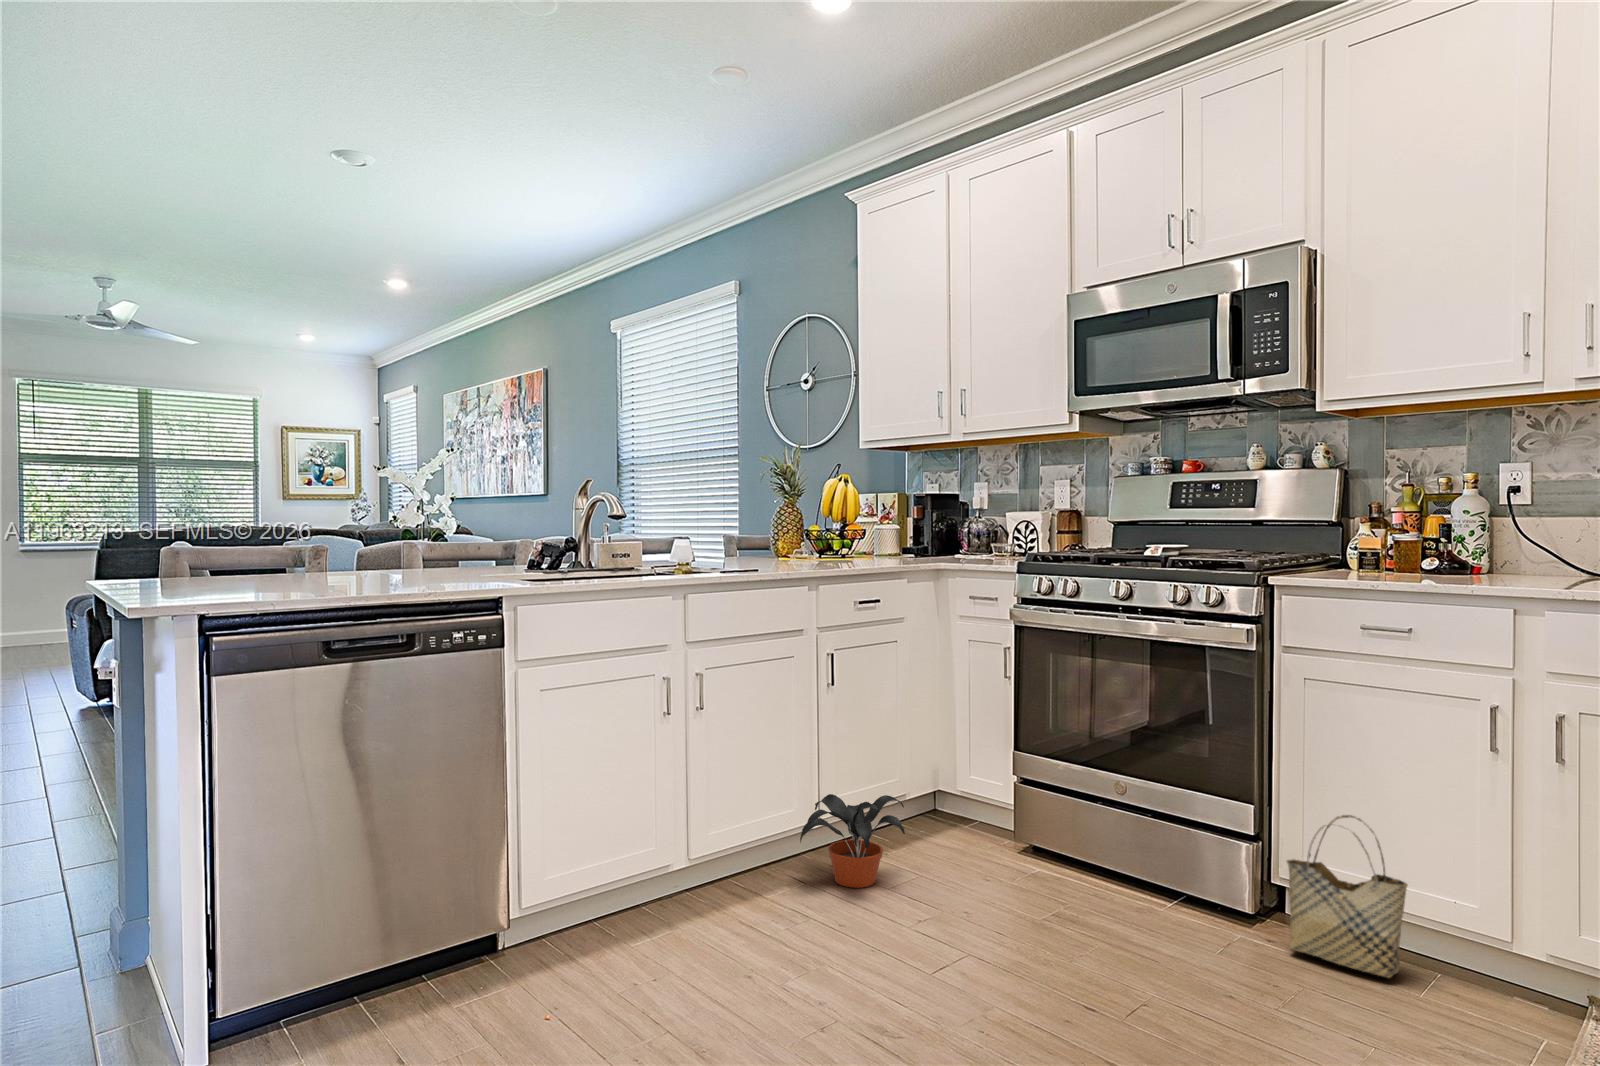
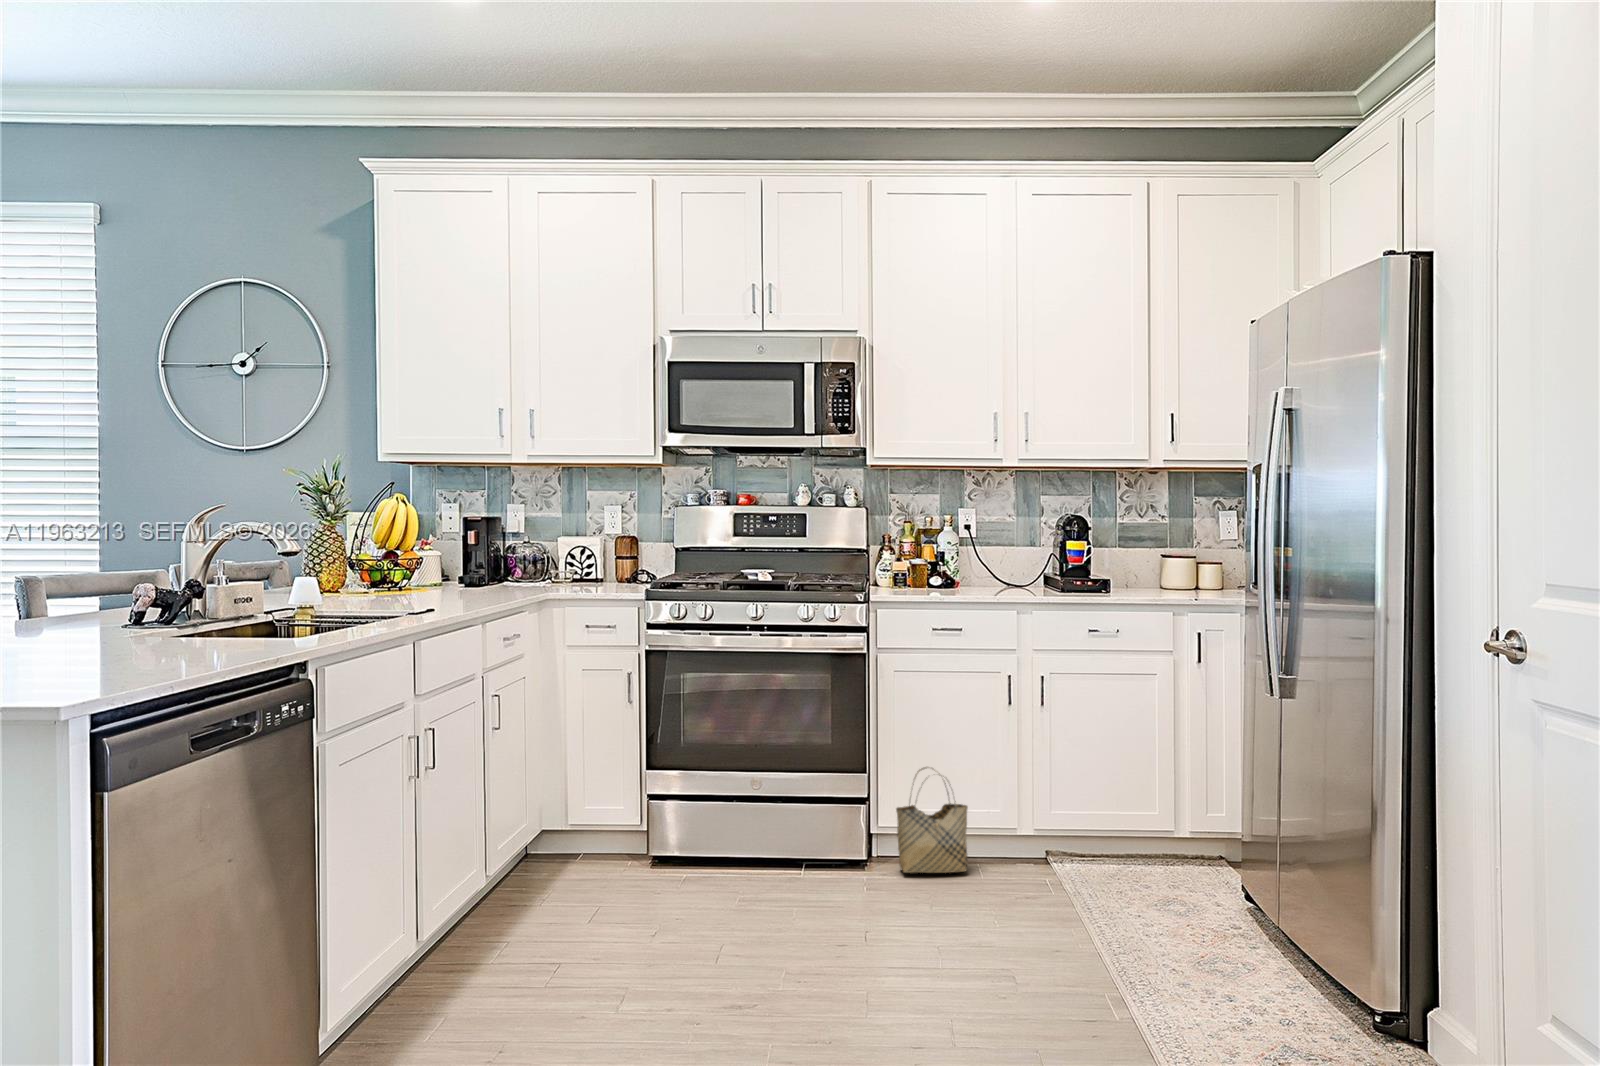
potted plant: present [800,794,905,888] -> none [498,838,610,939]

